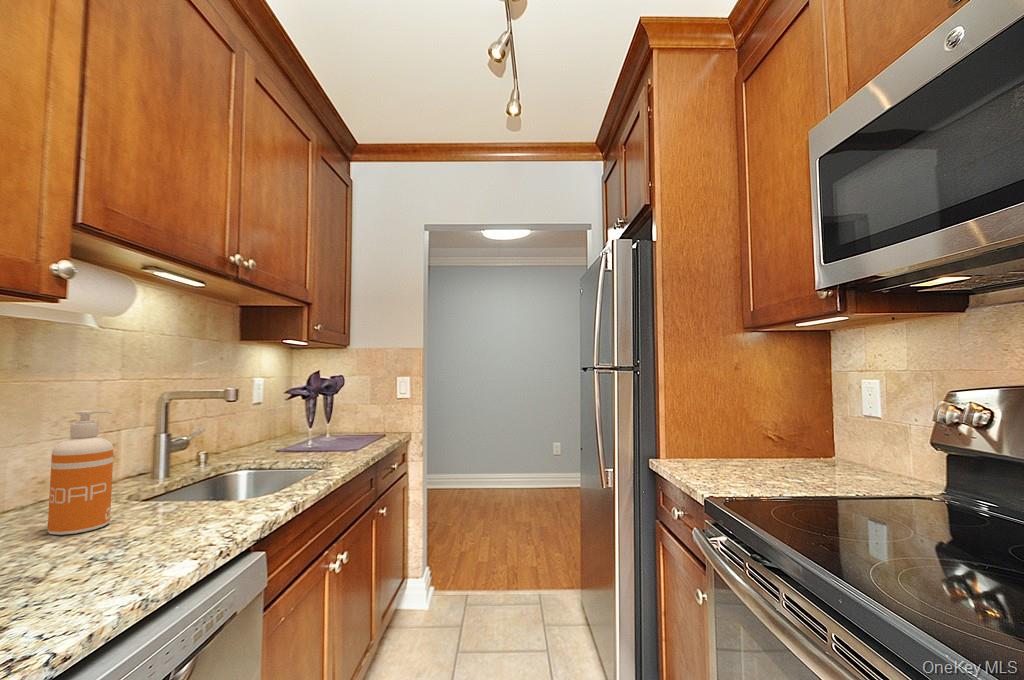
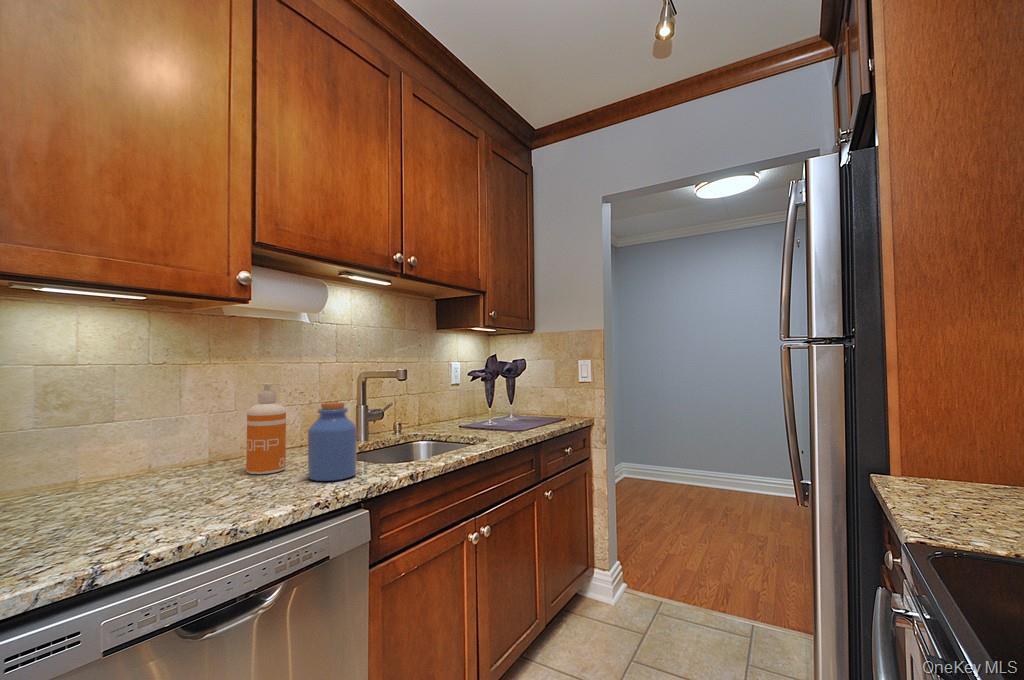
jar: none [163,431,230,528] -> present [308,402,357,481]

